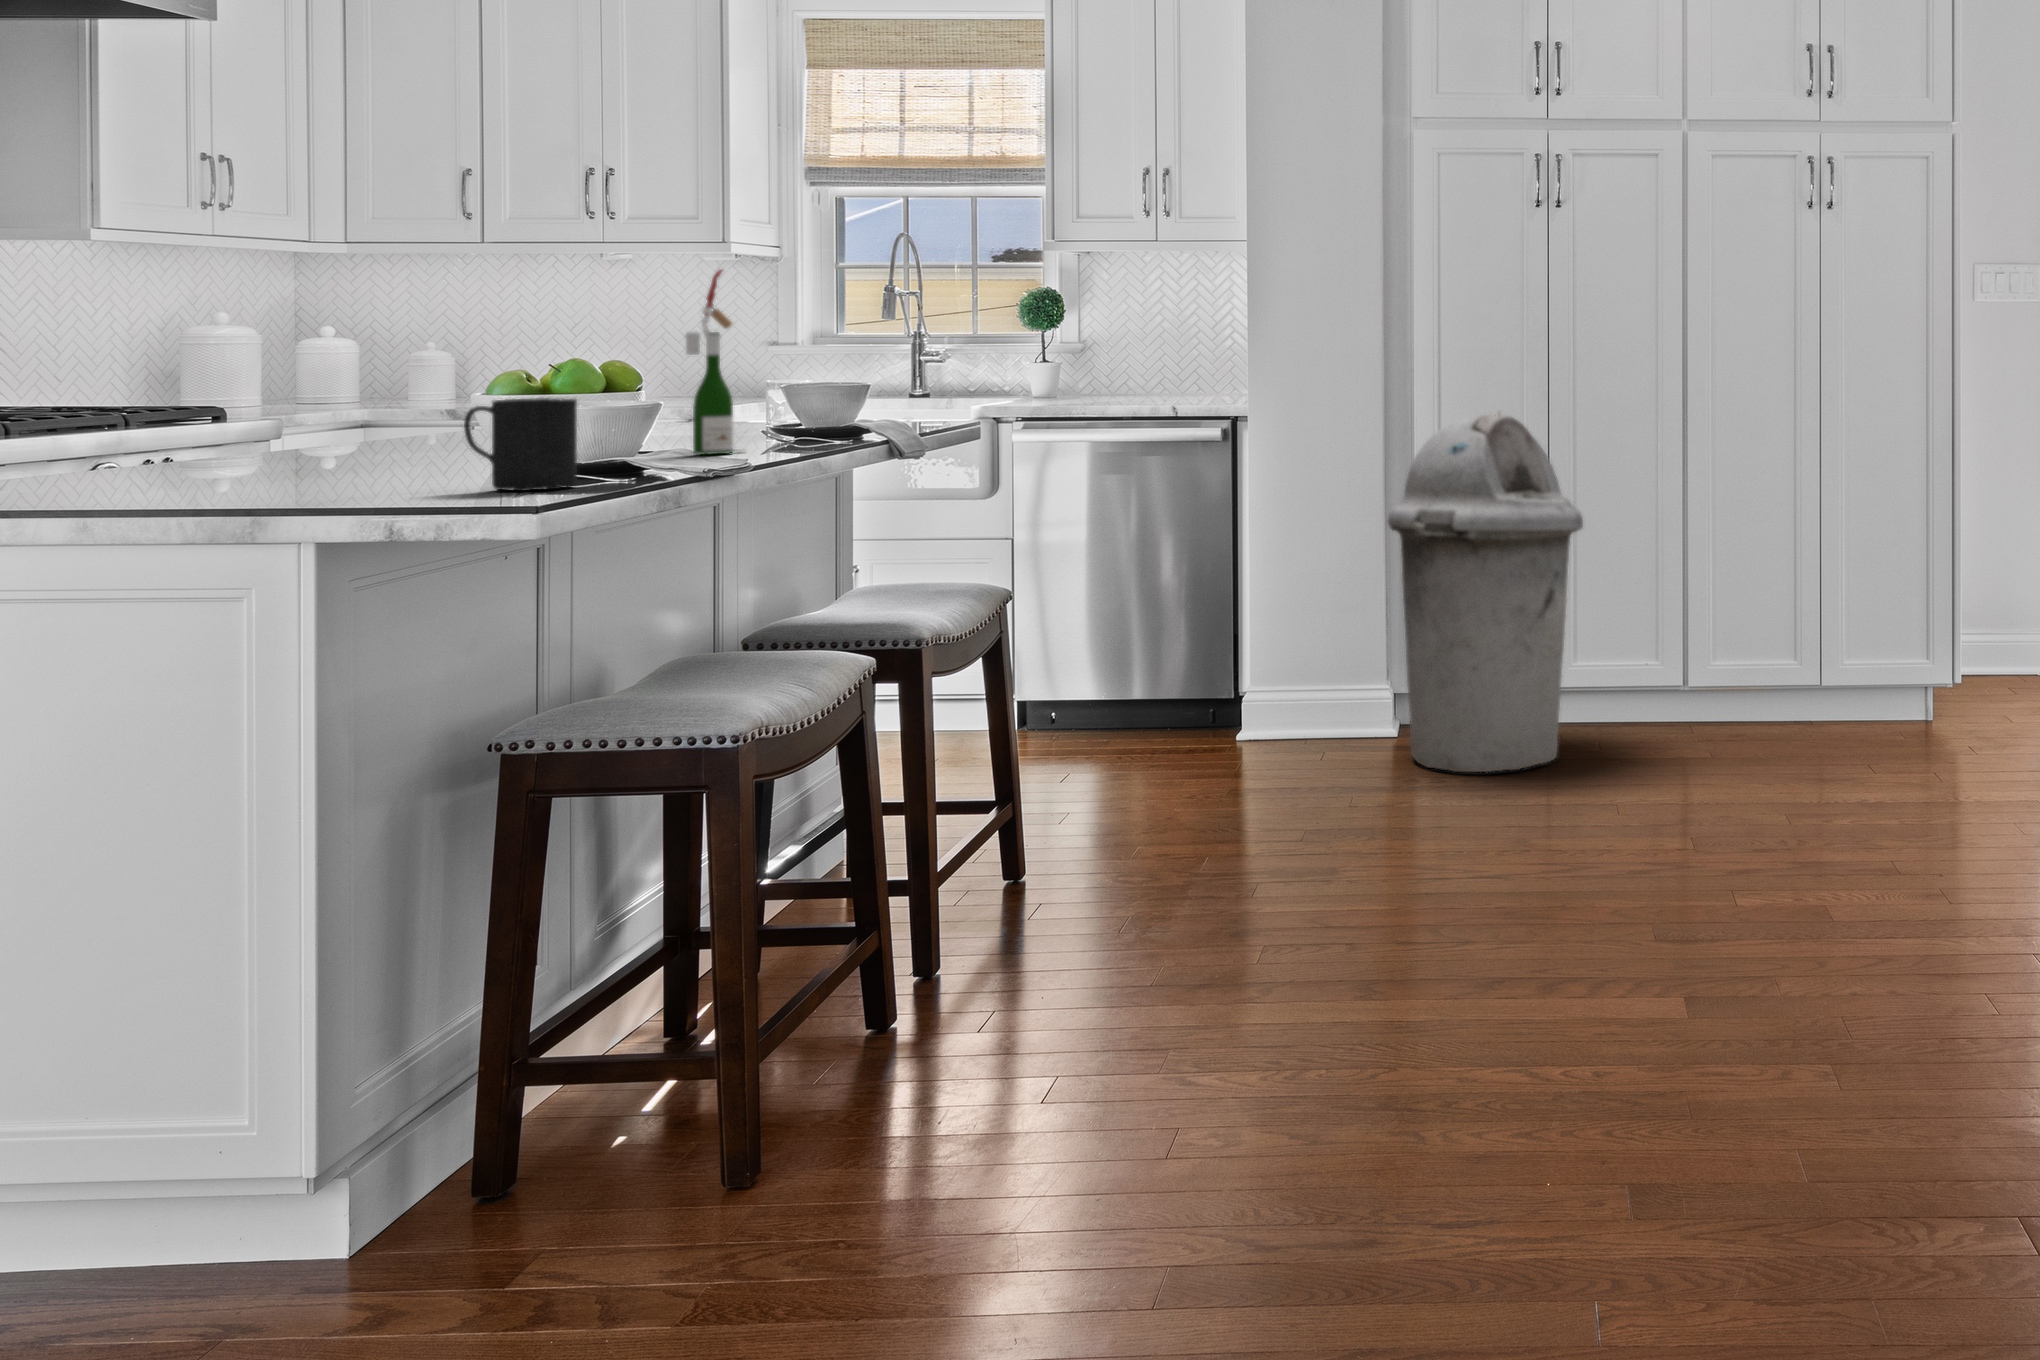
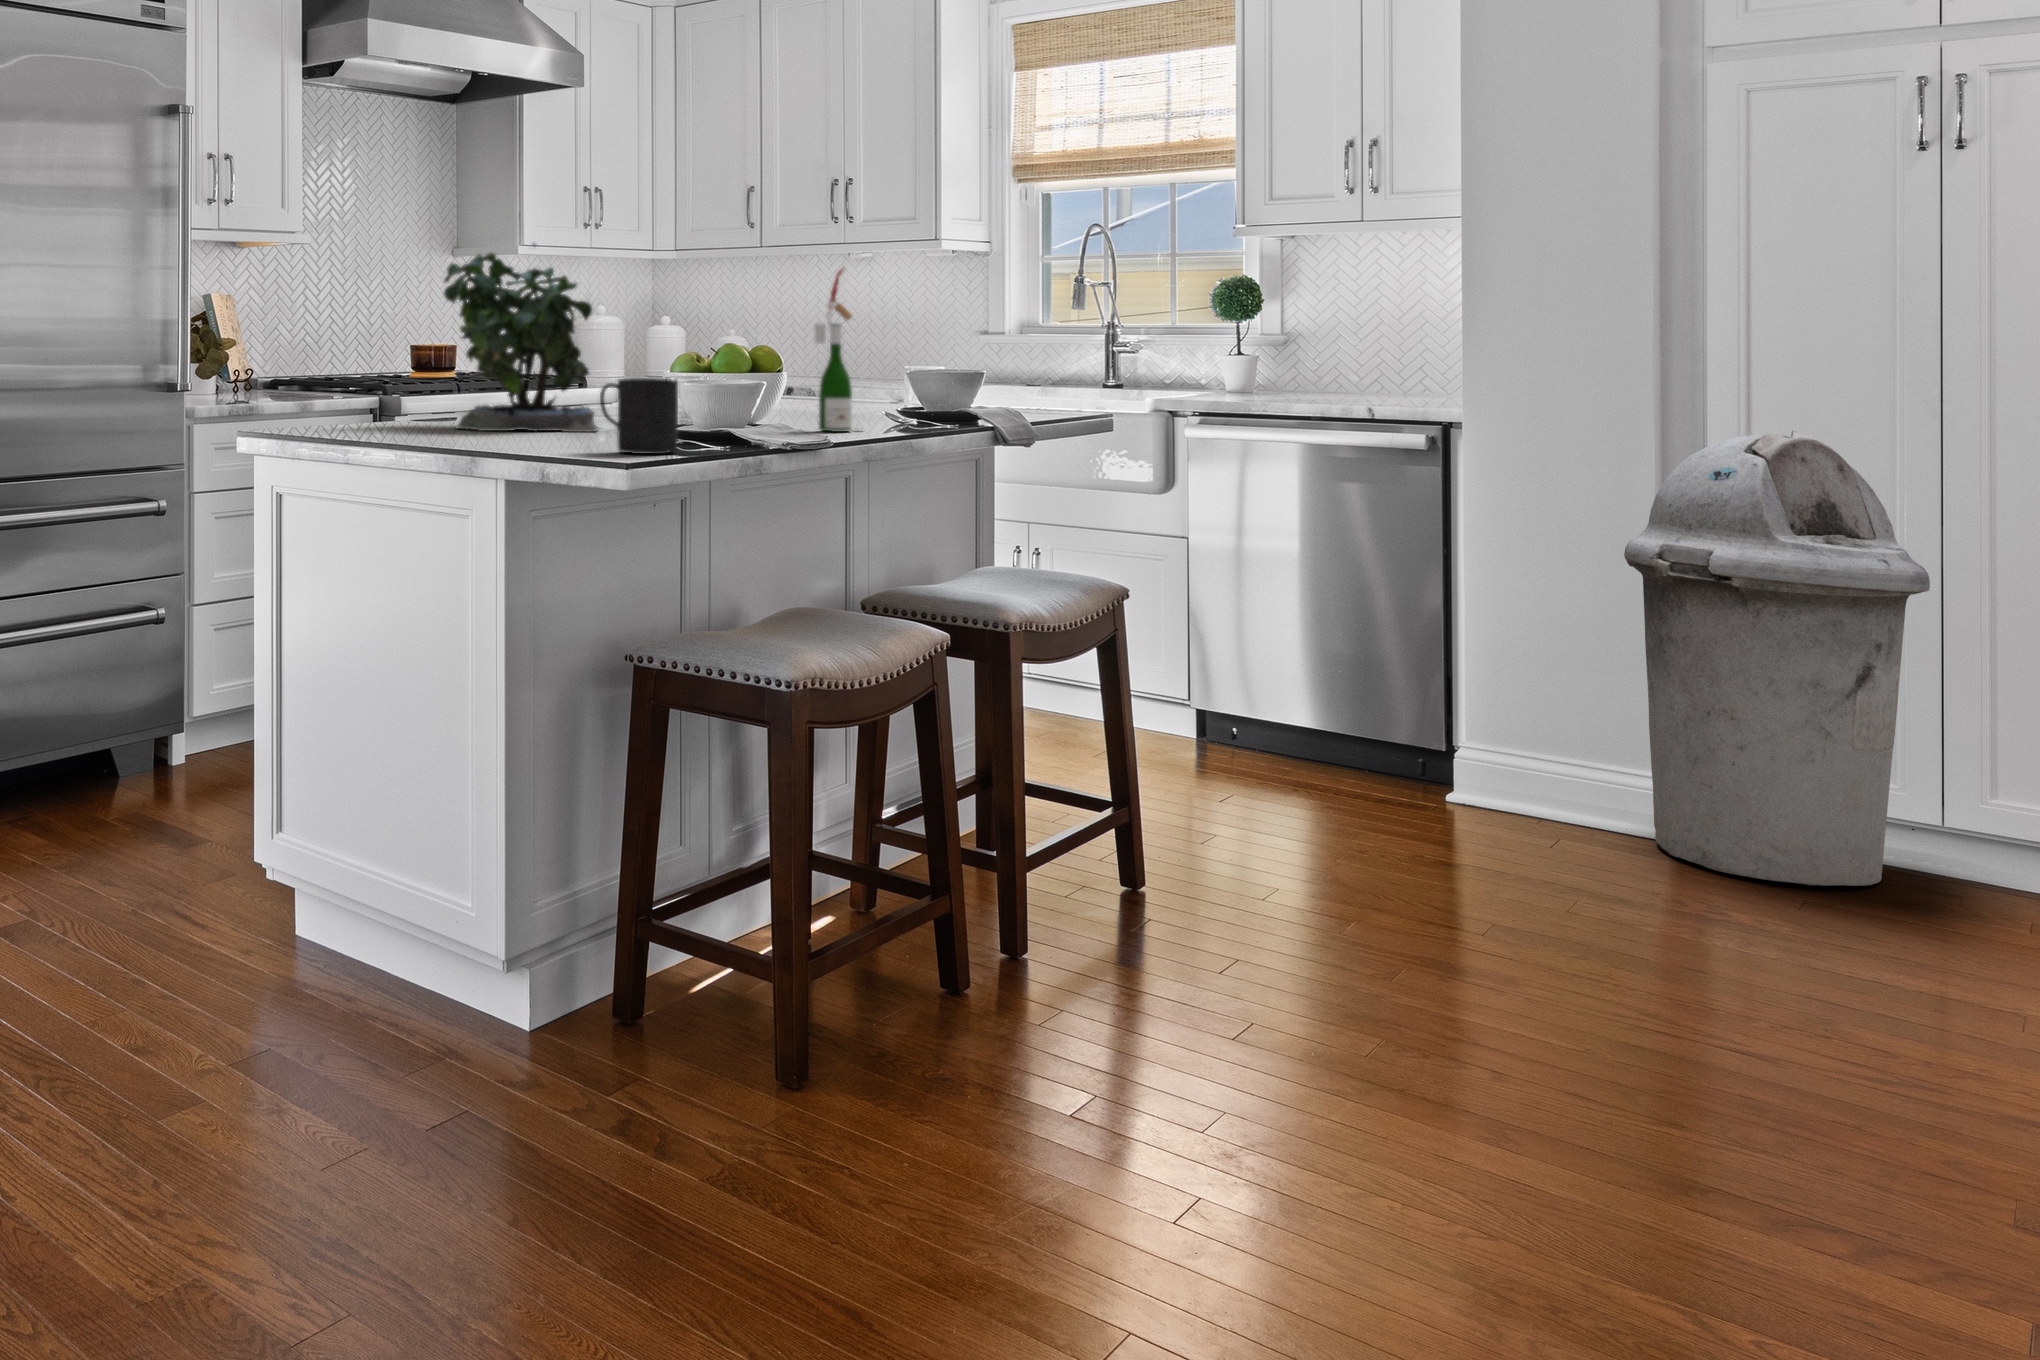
potted plant: none [123,230,393,481] -> present [444,243,597,432]

